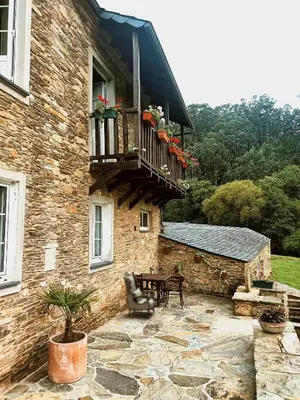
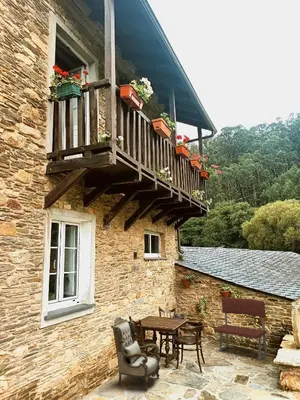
bench: none [189,260,226,302] -> present [214,298,267,360]

